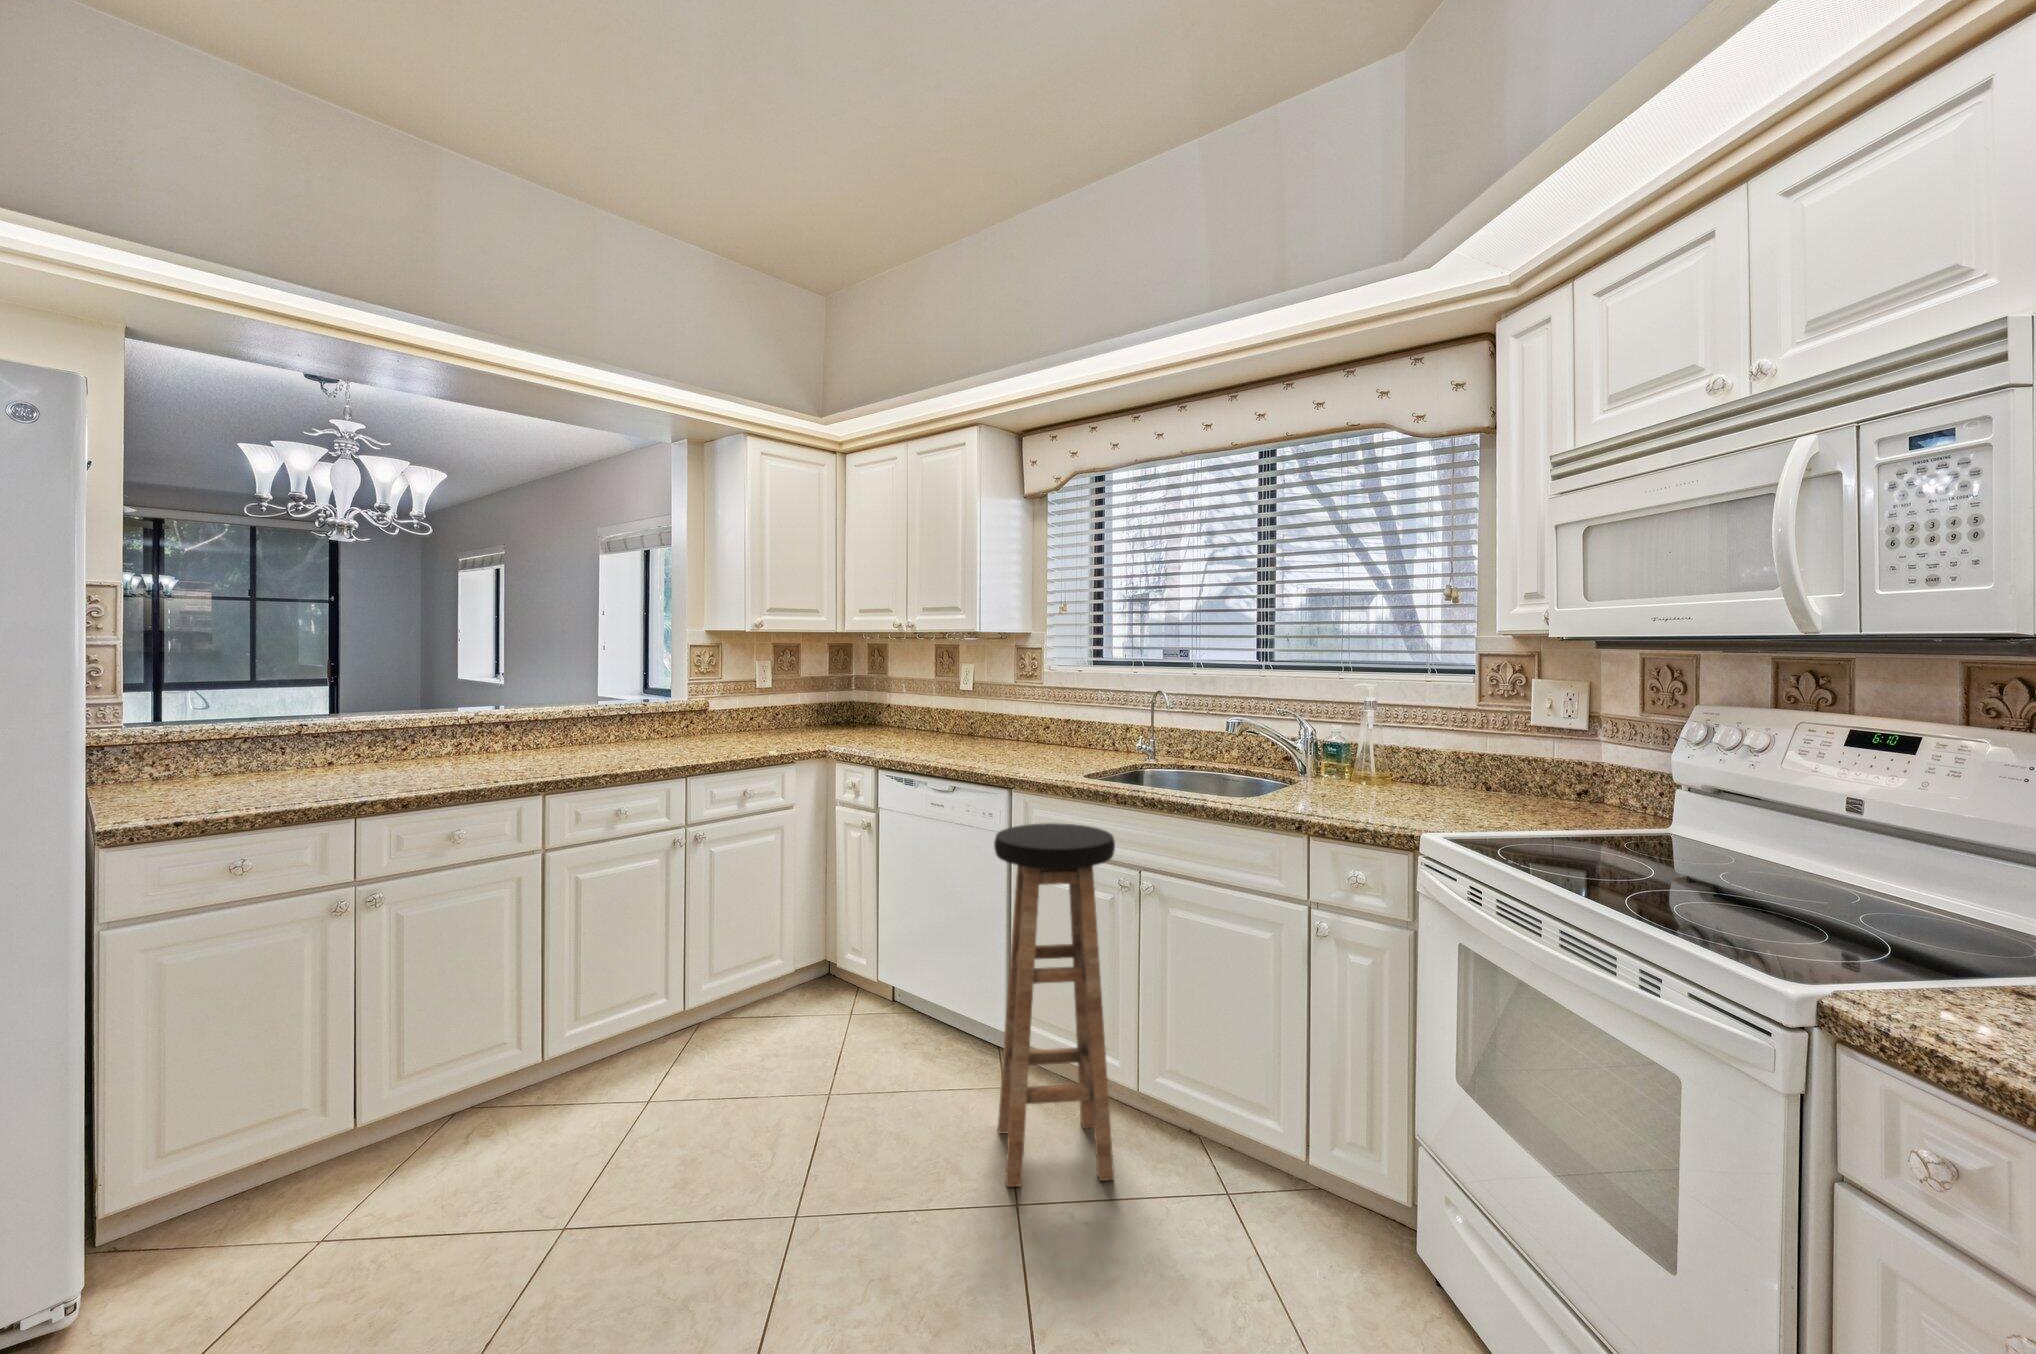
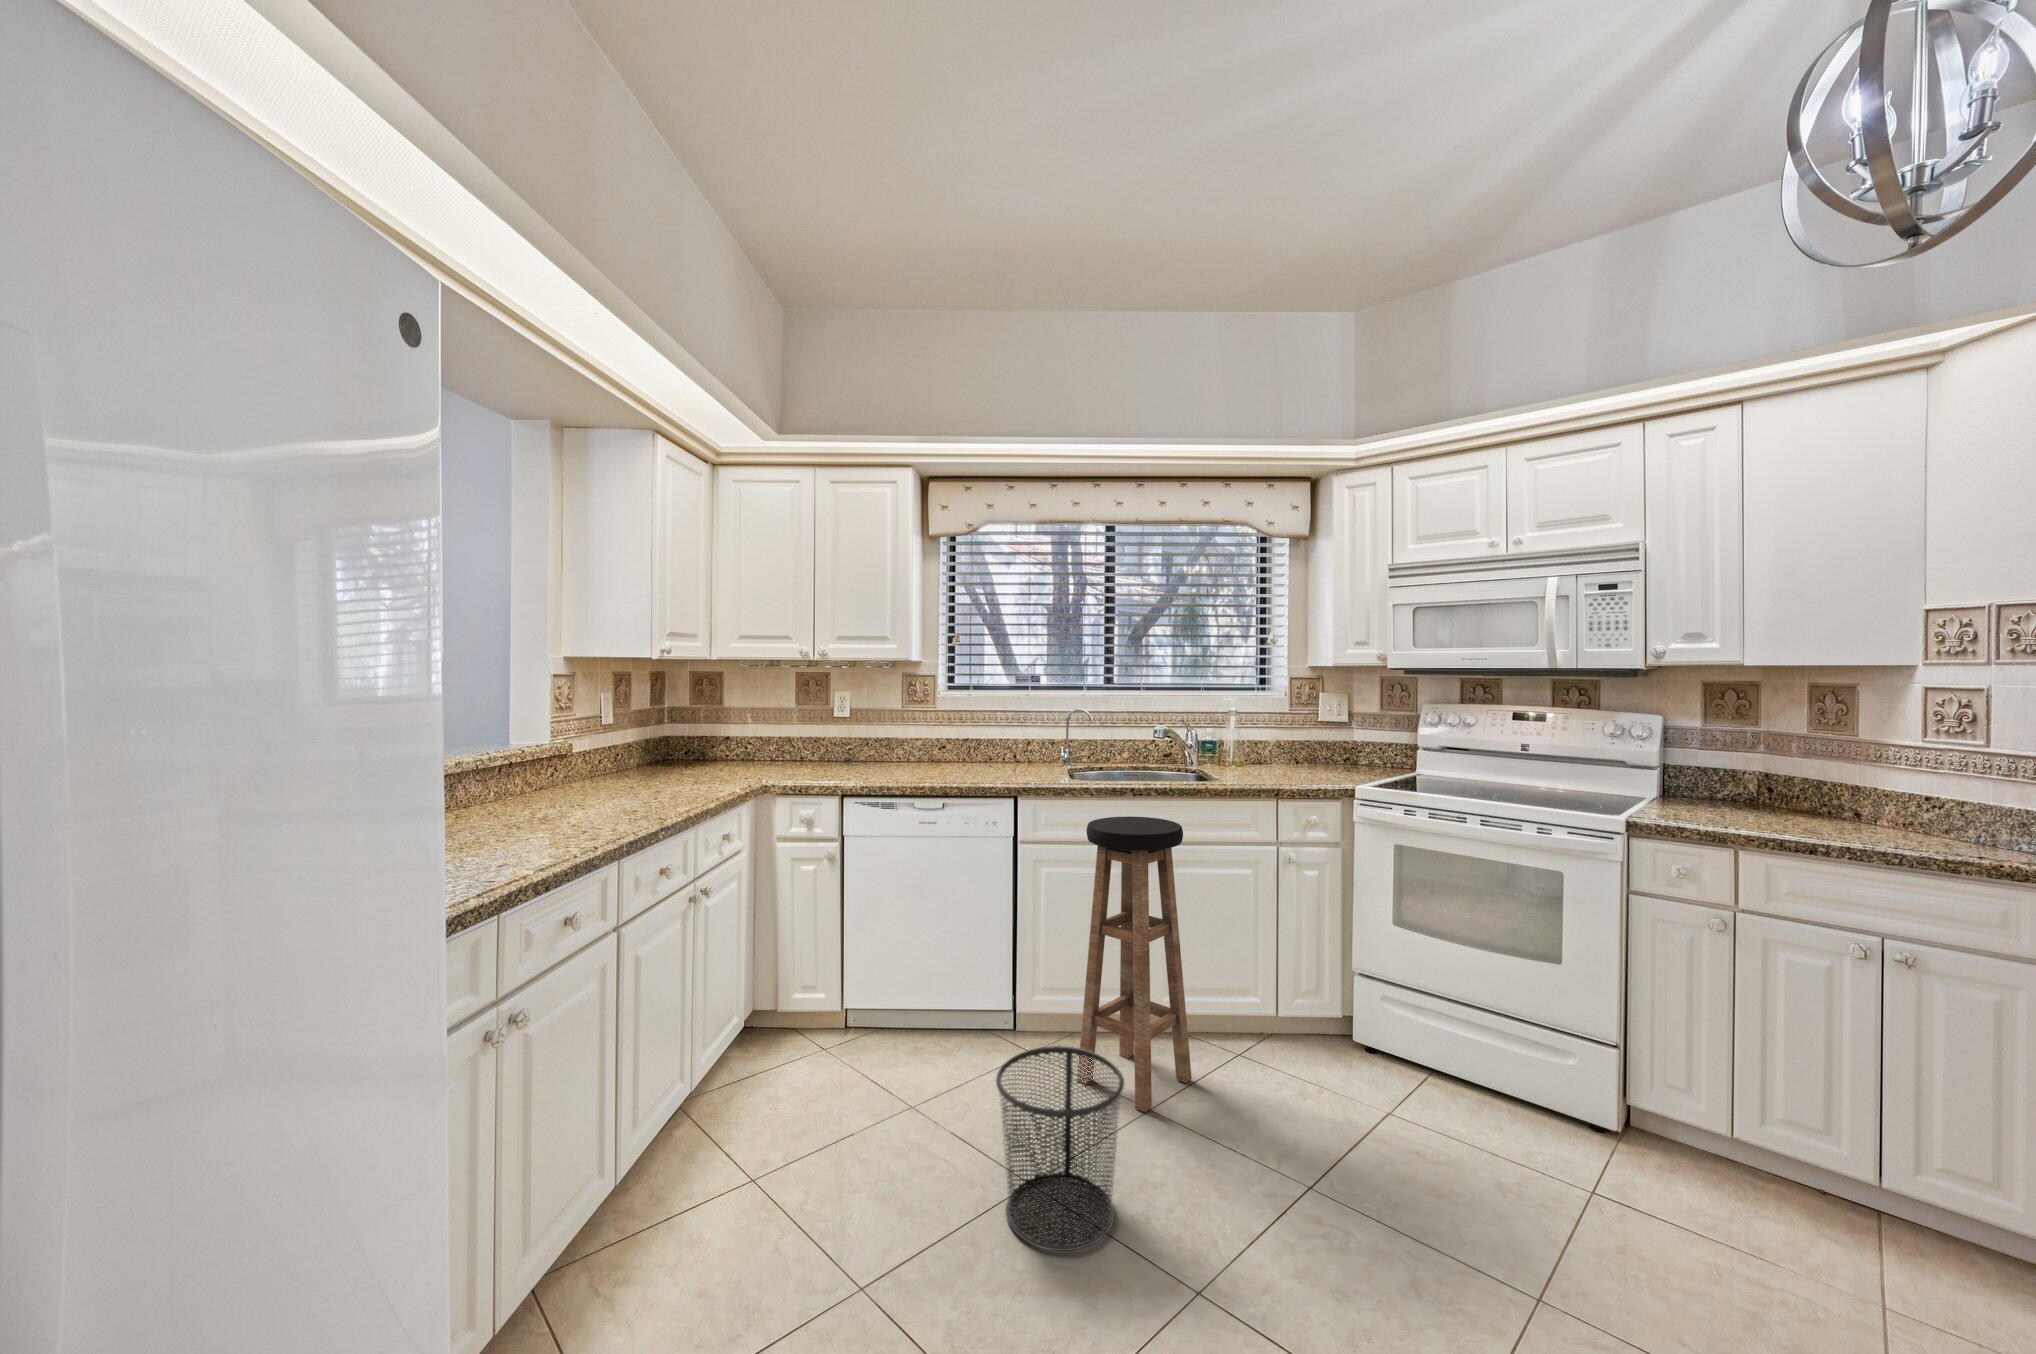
waste bin: none [716,1052,862,1272] -> present [996,1046,1124,1251]

